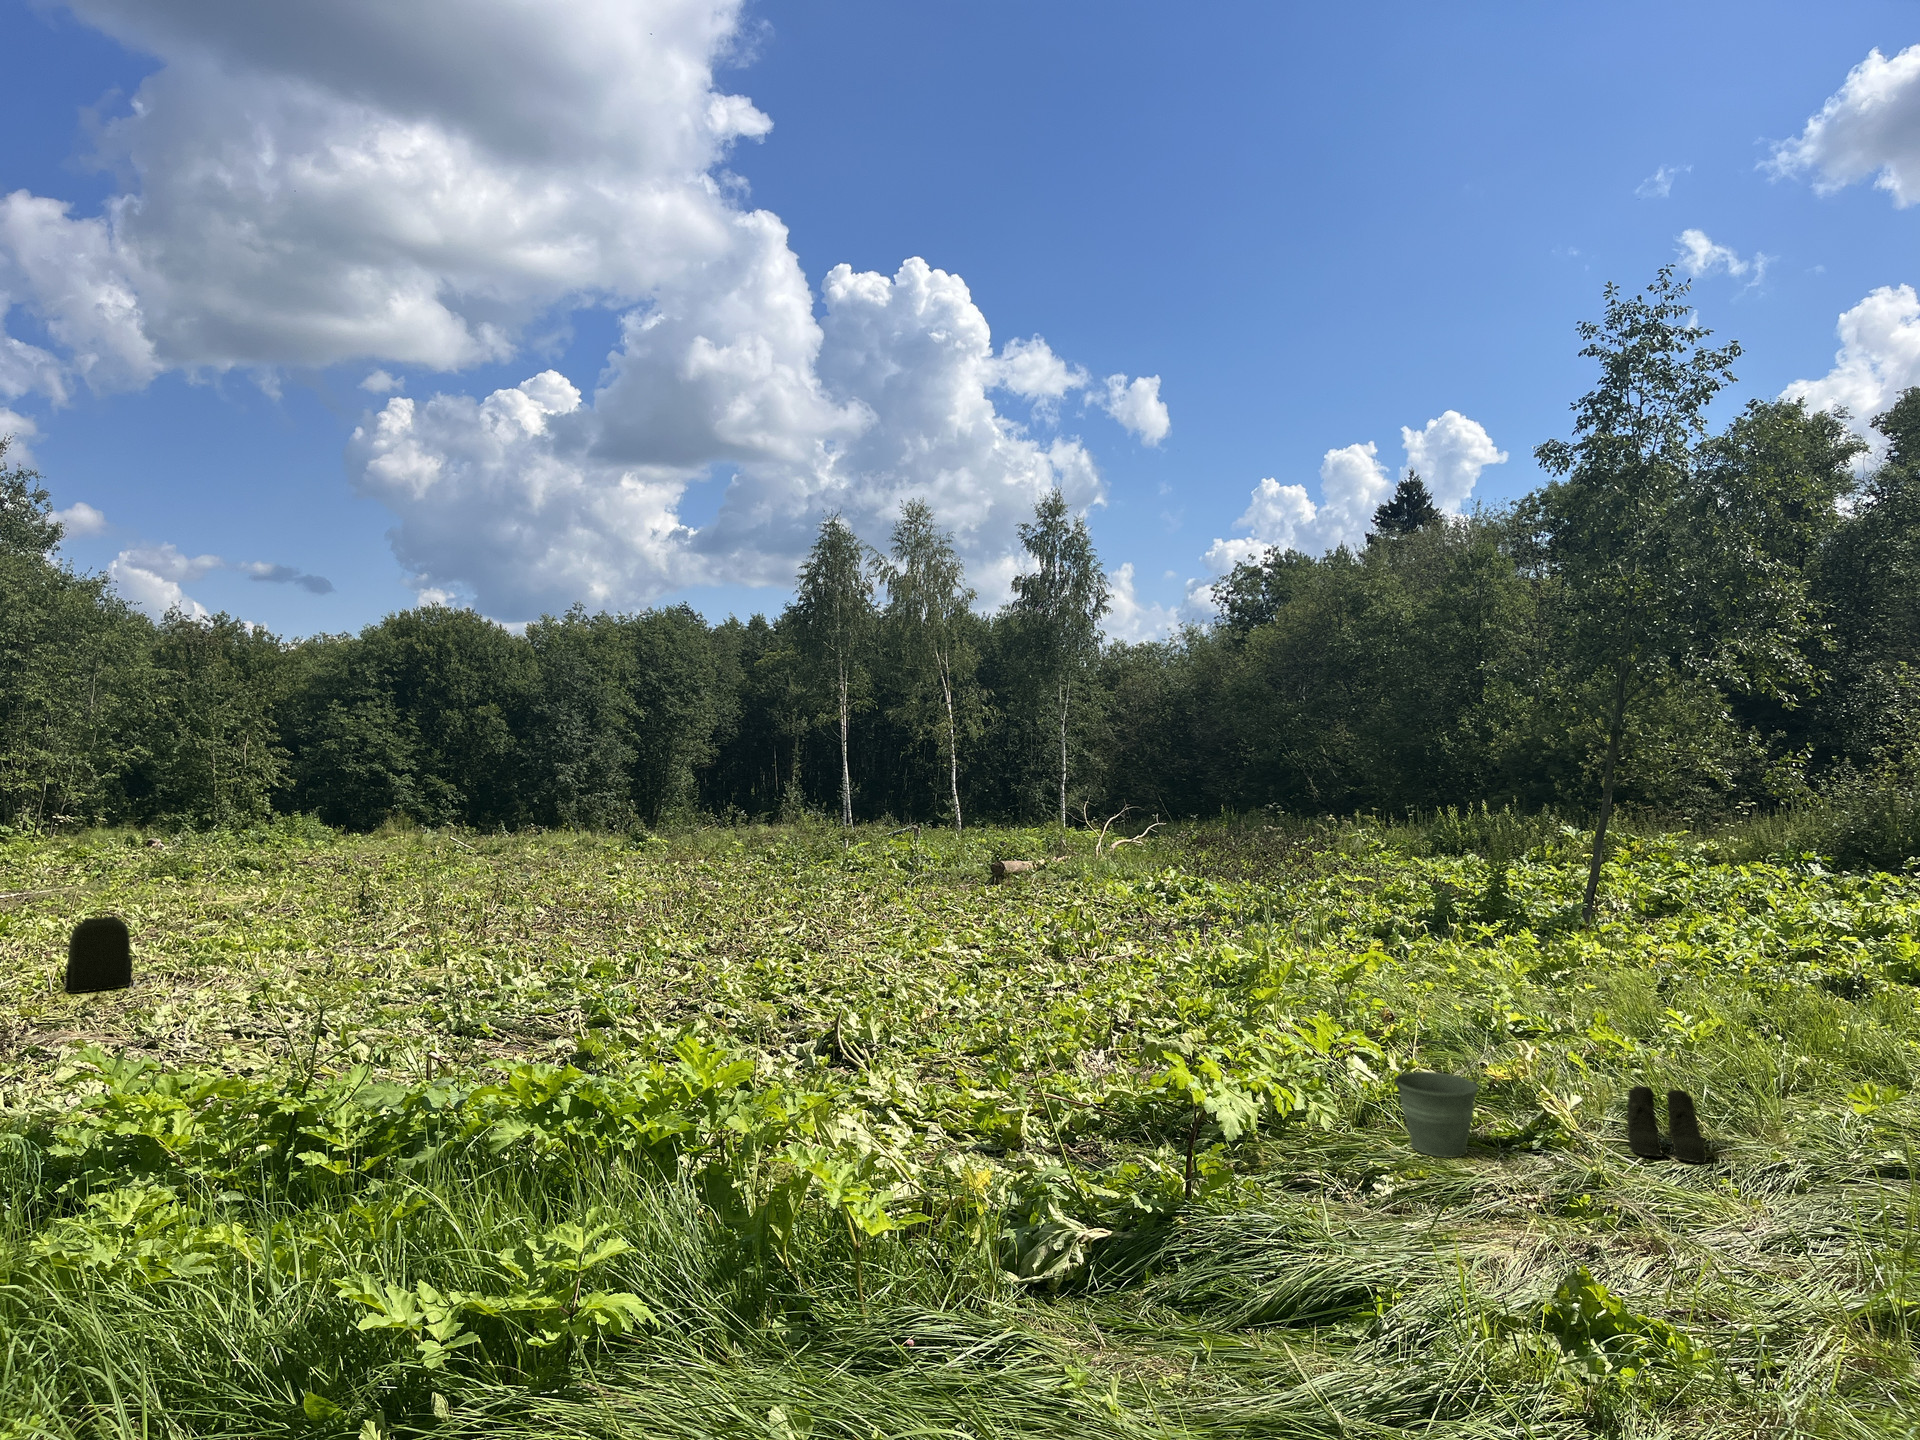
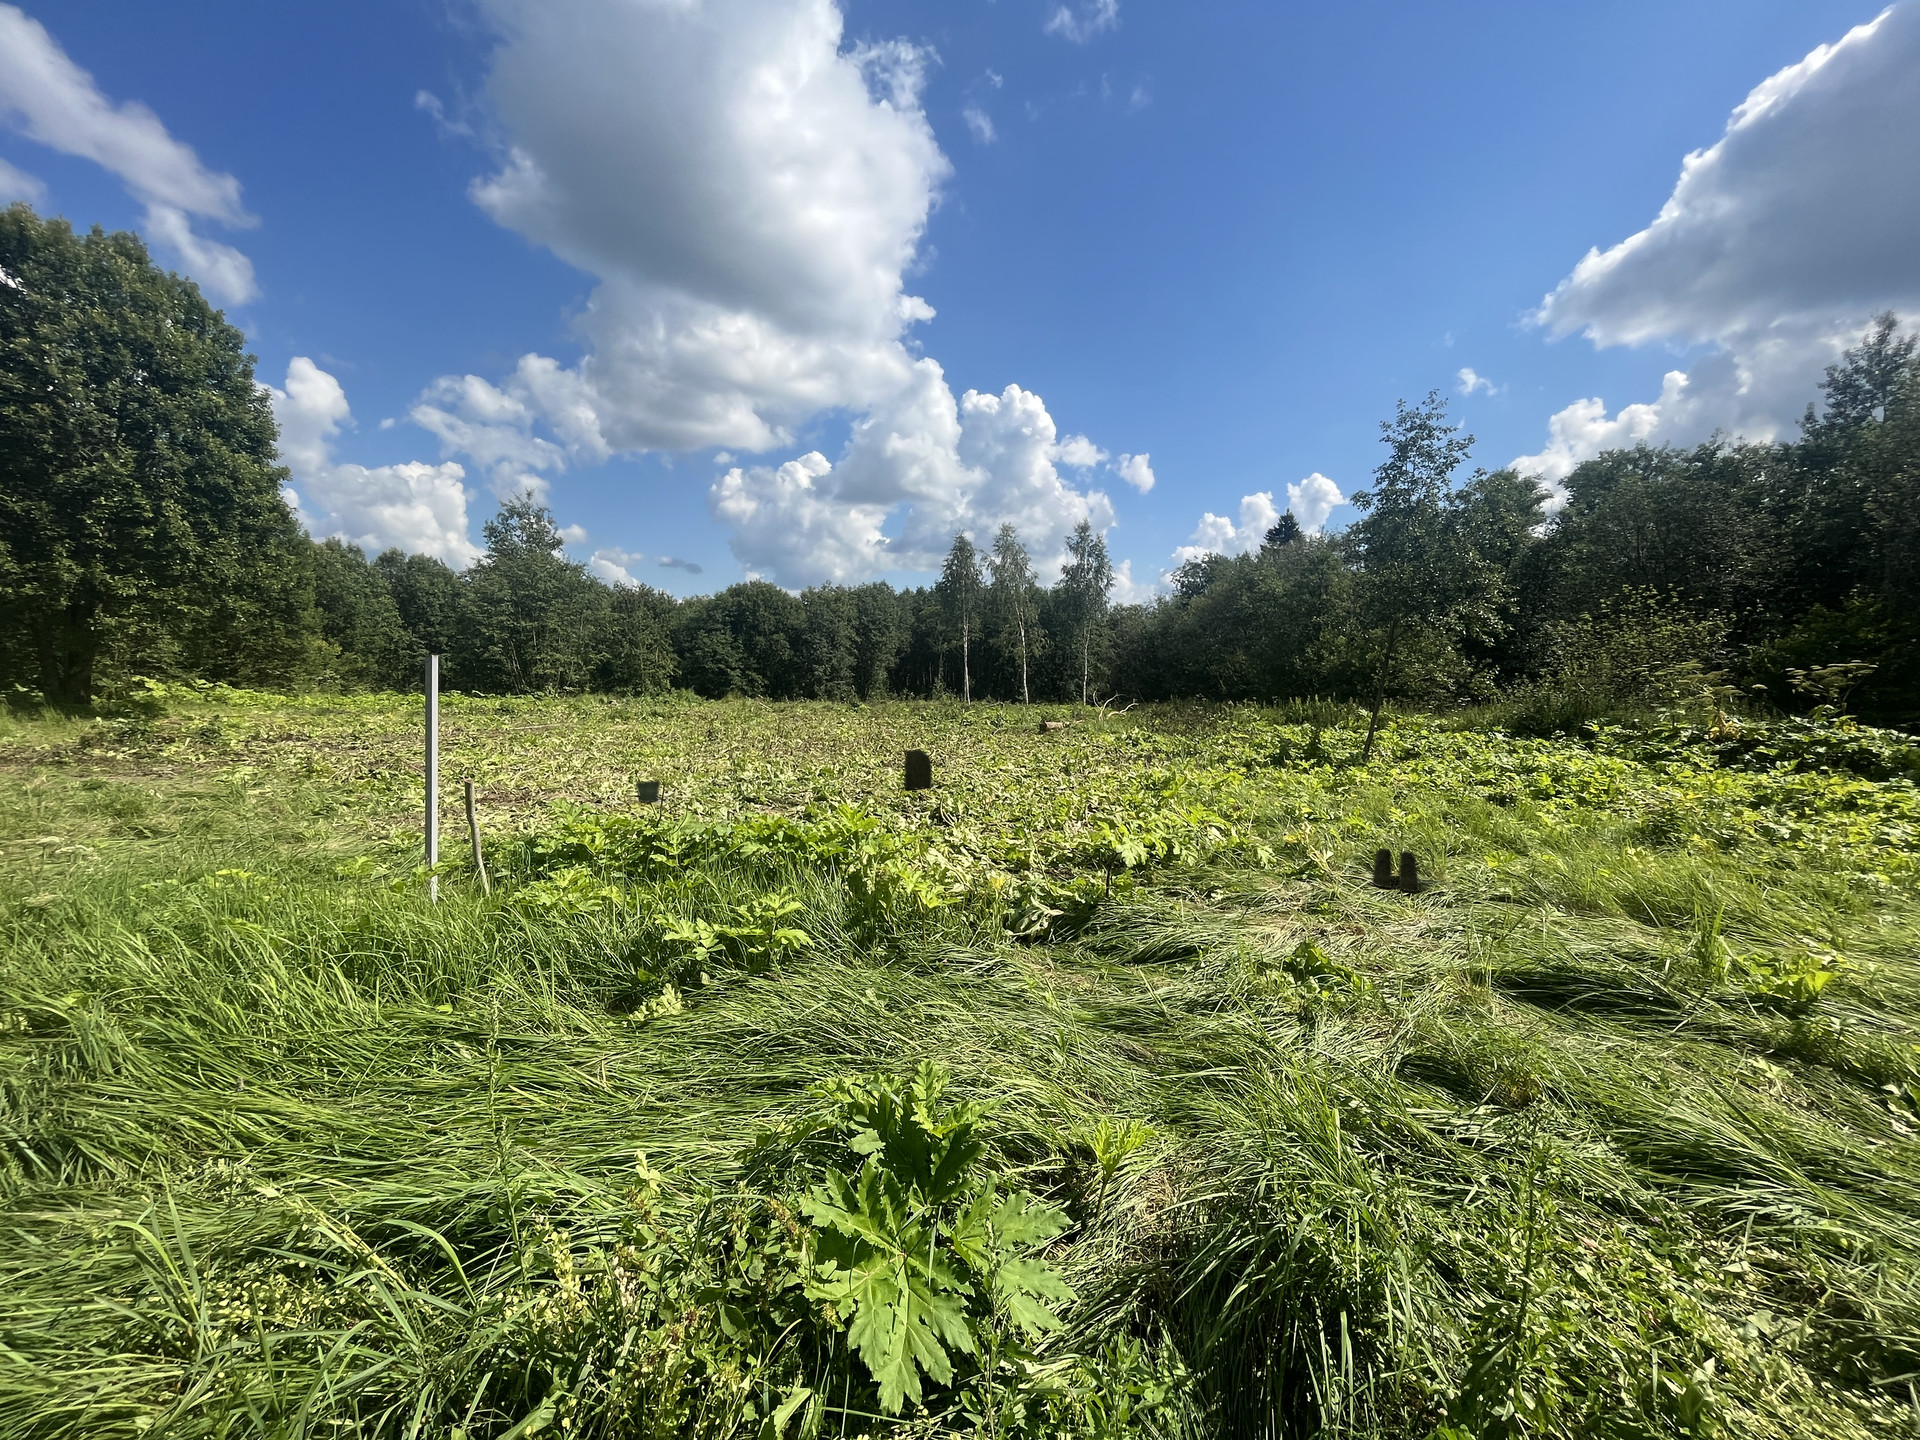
backpack: present [64,916,133,993] -> present [904,749,932,790]
bucket: present [1392,1041,1480,1158] -> present [636,780,660,803]

